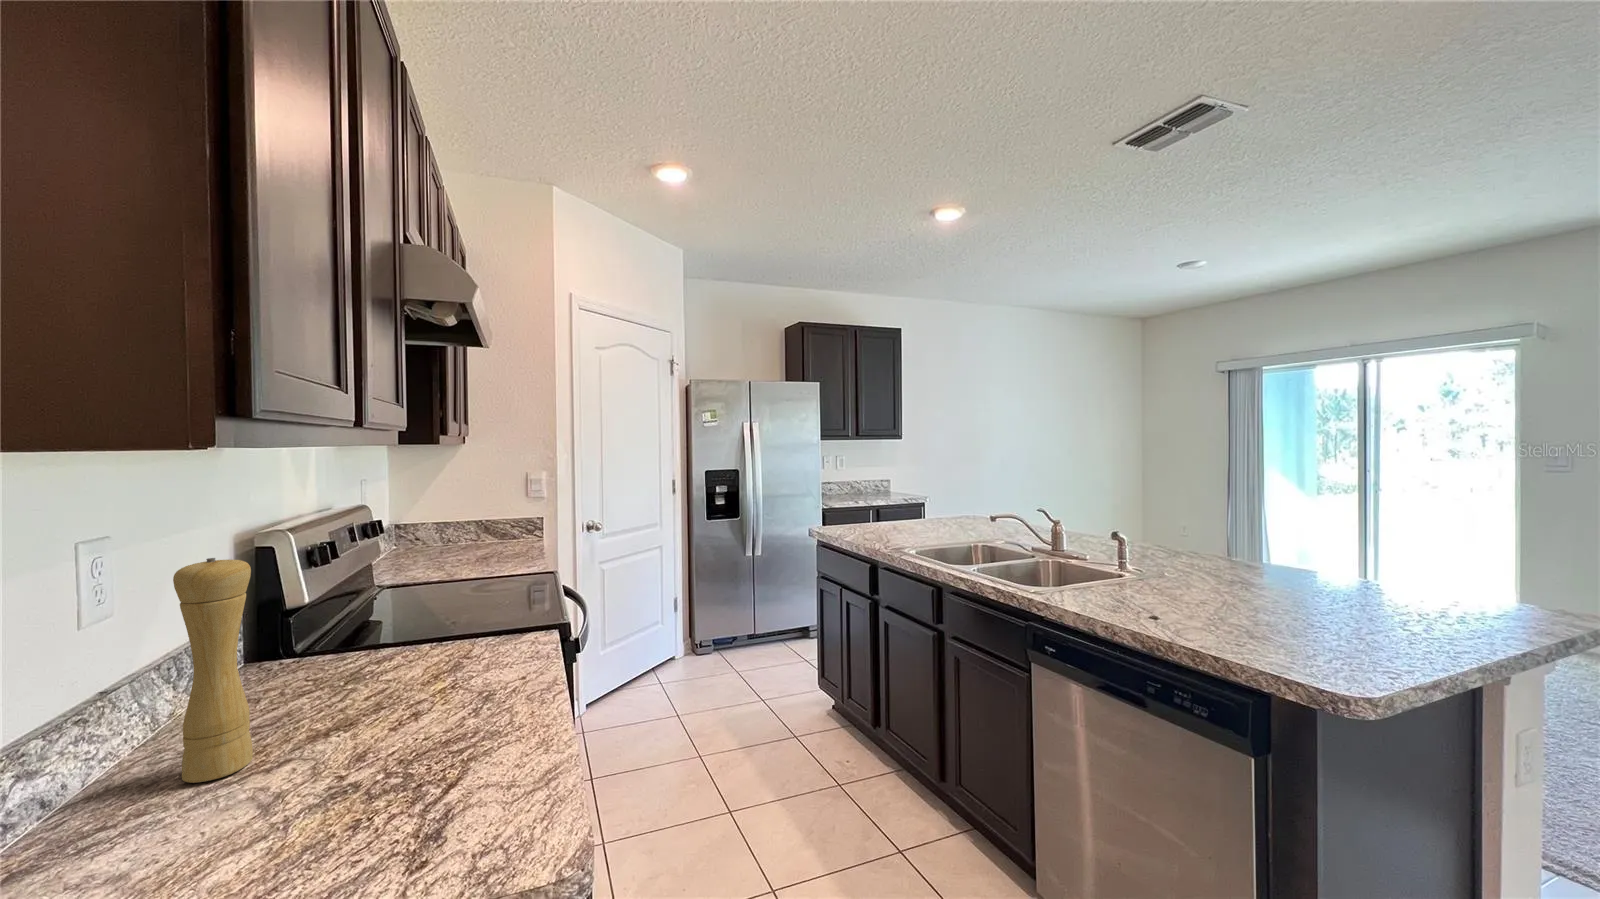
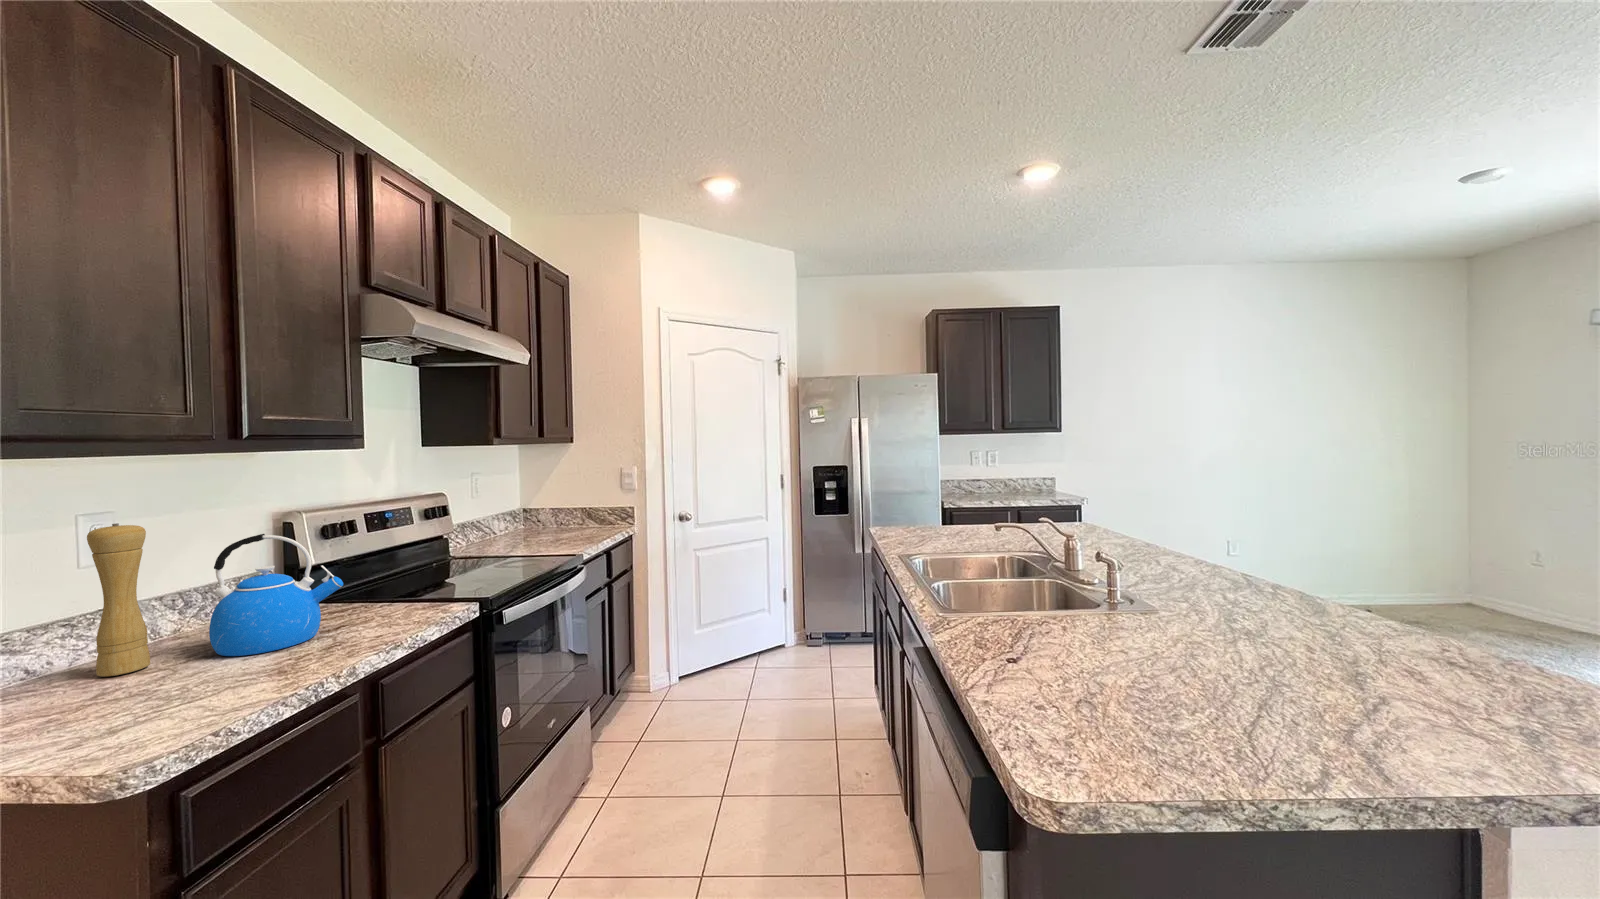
kettle: none [309,562,462,727] -> present [209,534,343,656]

